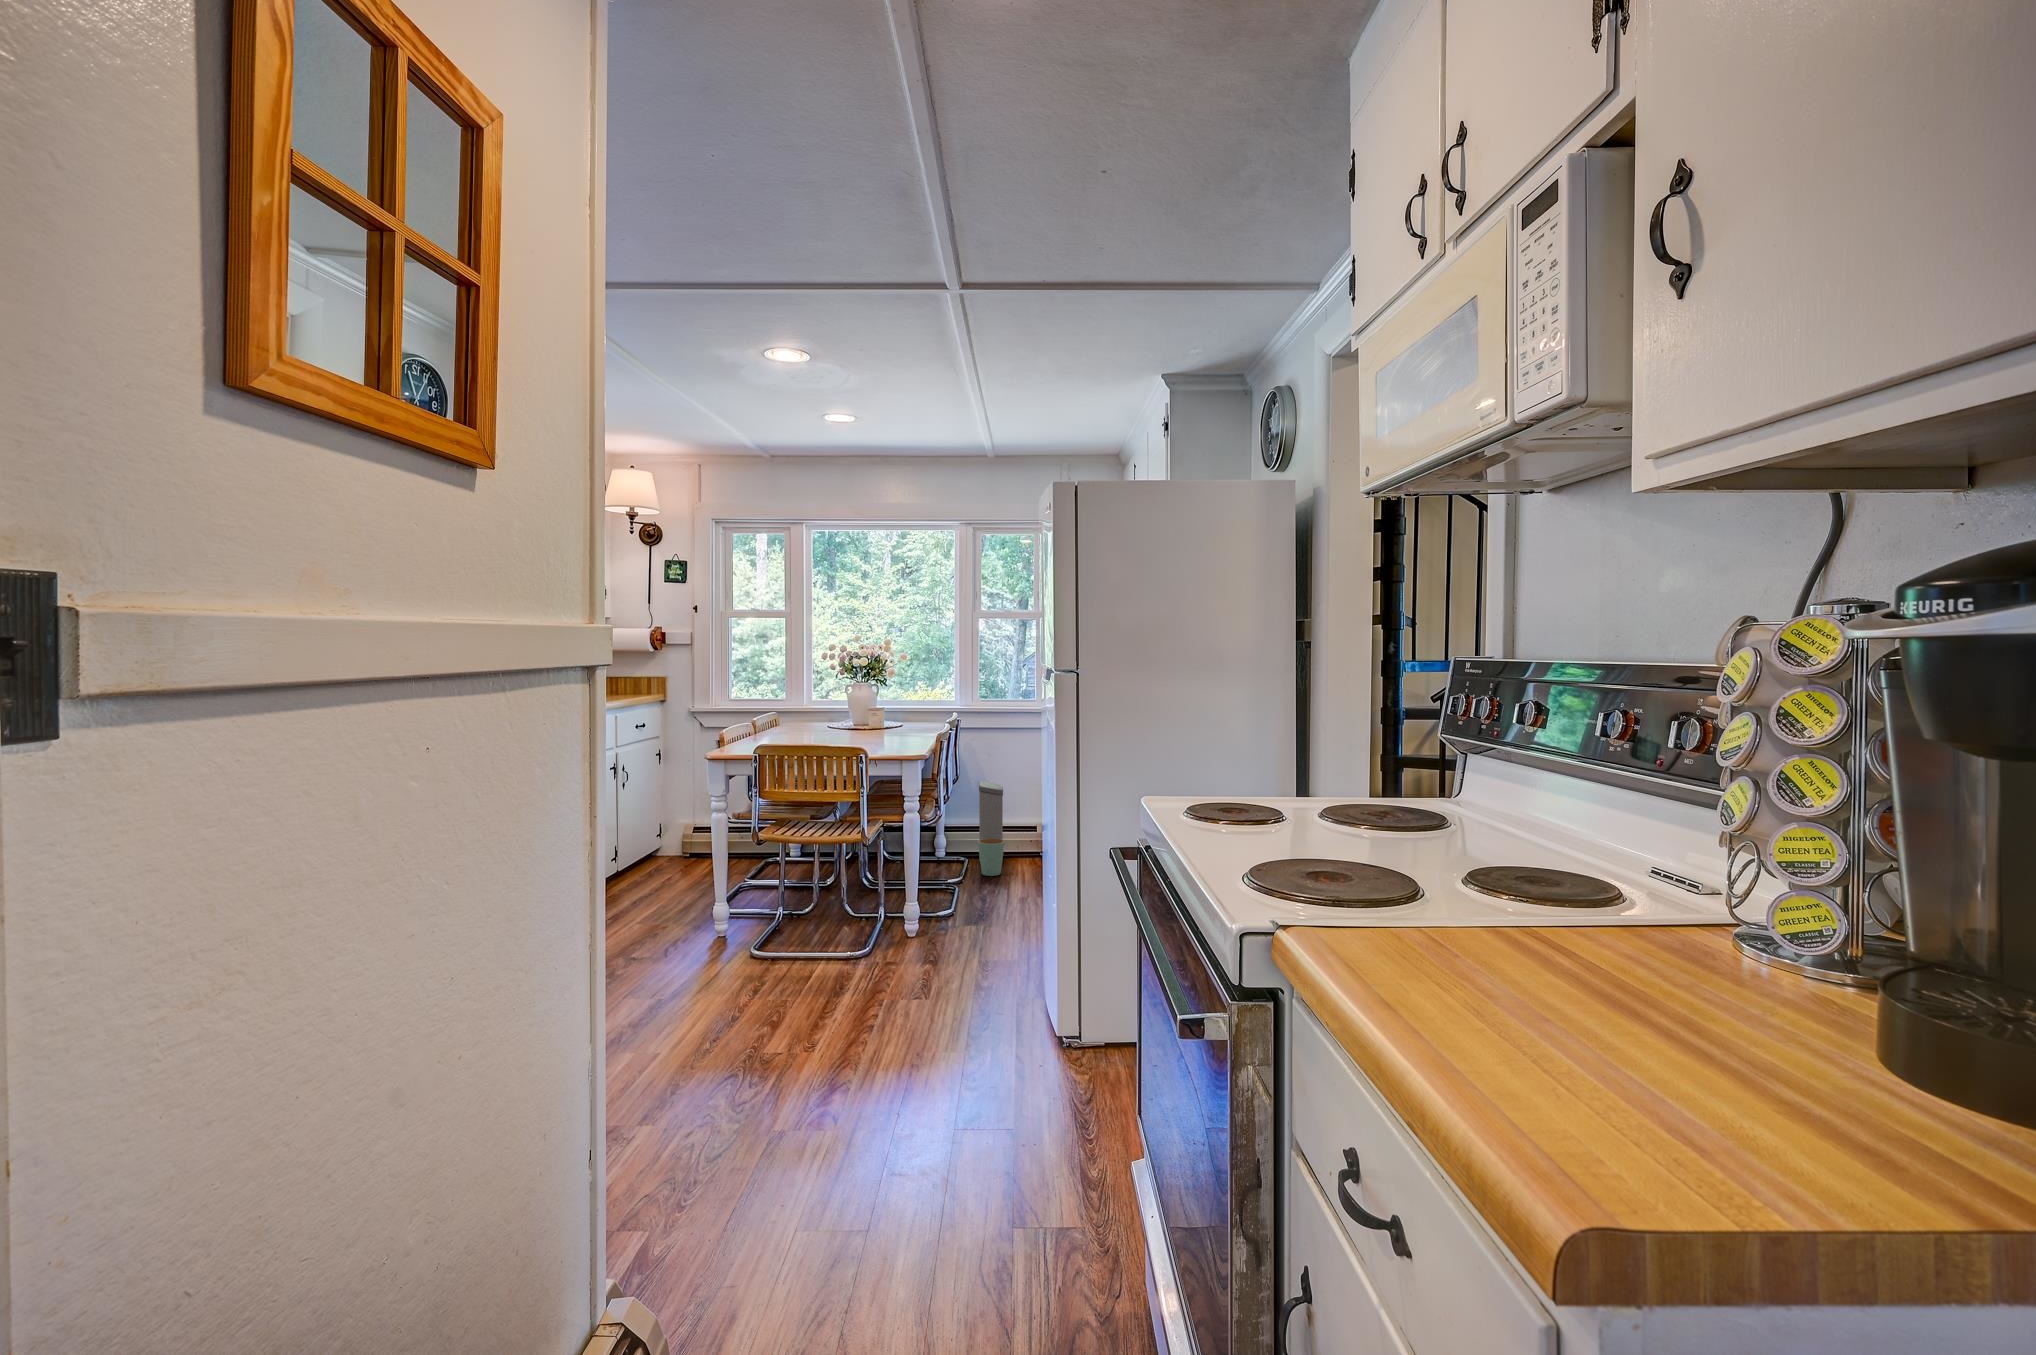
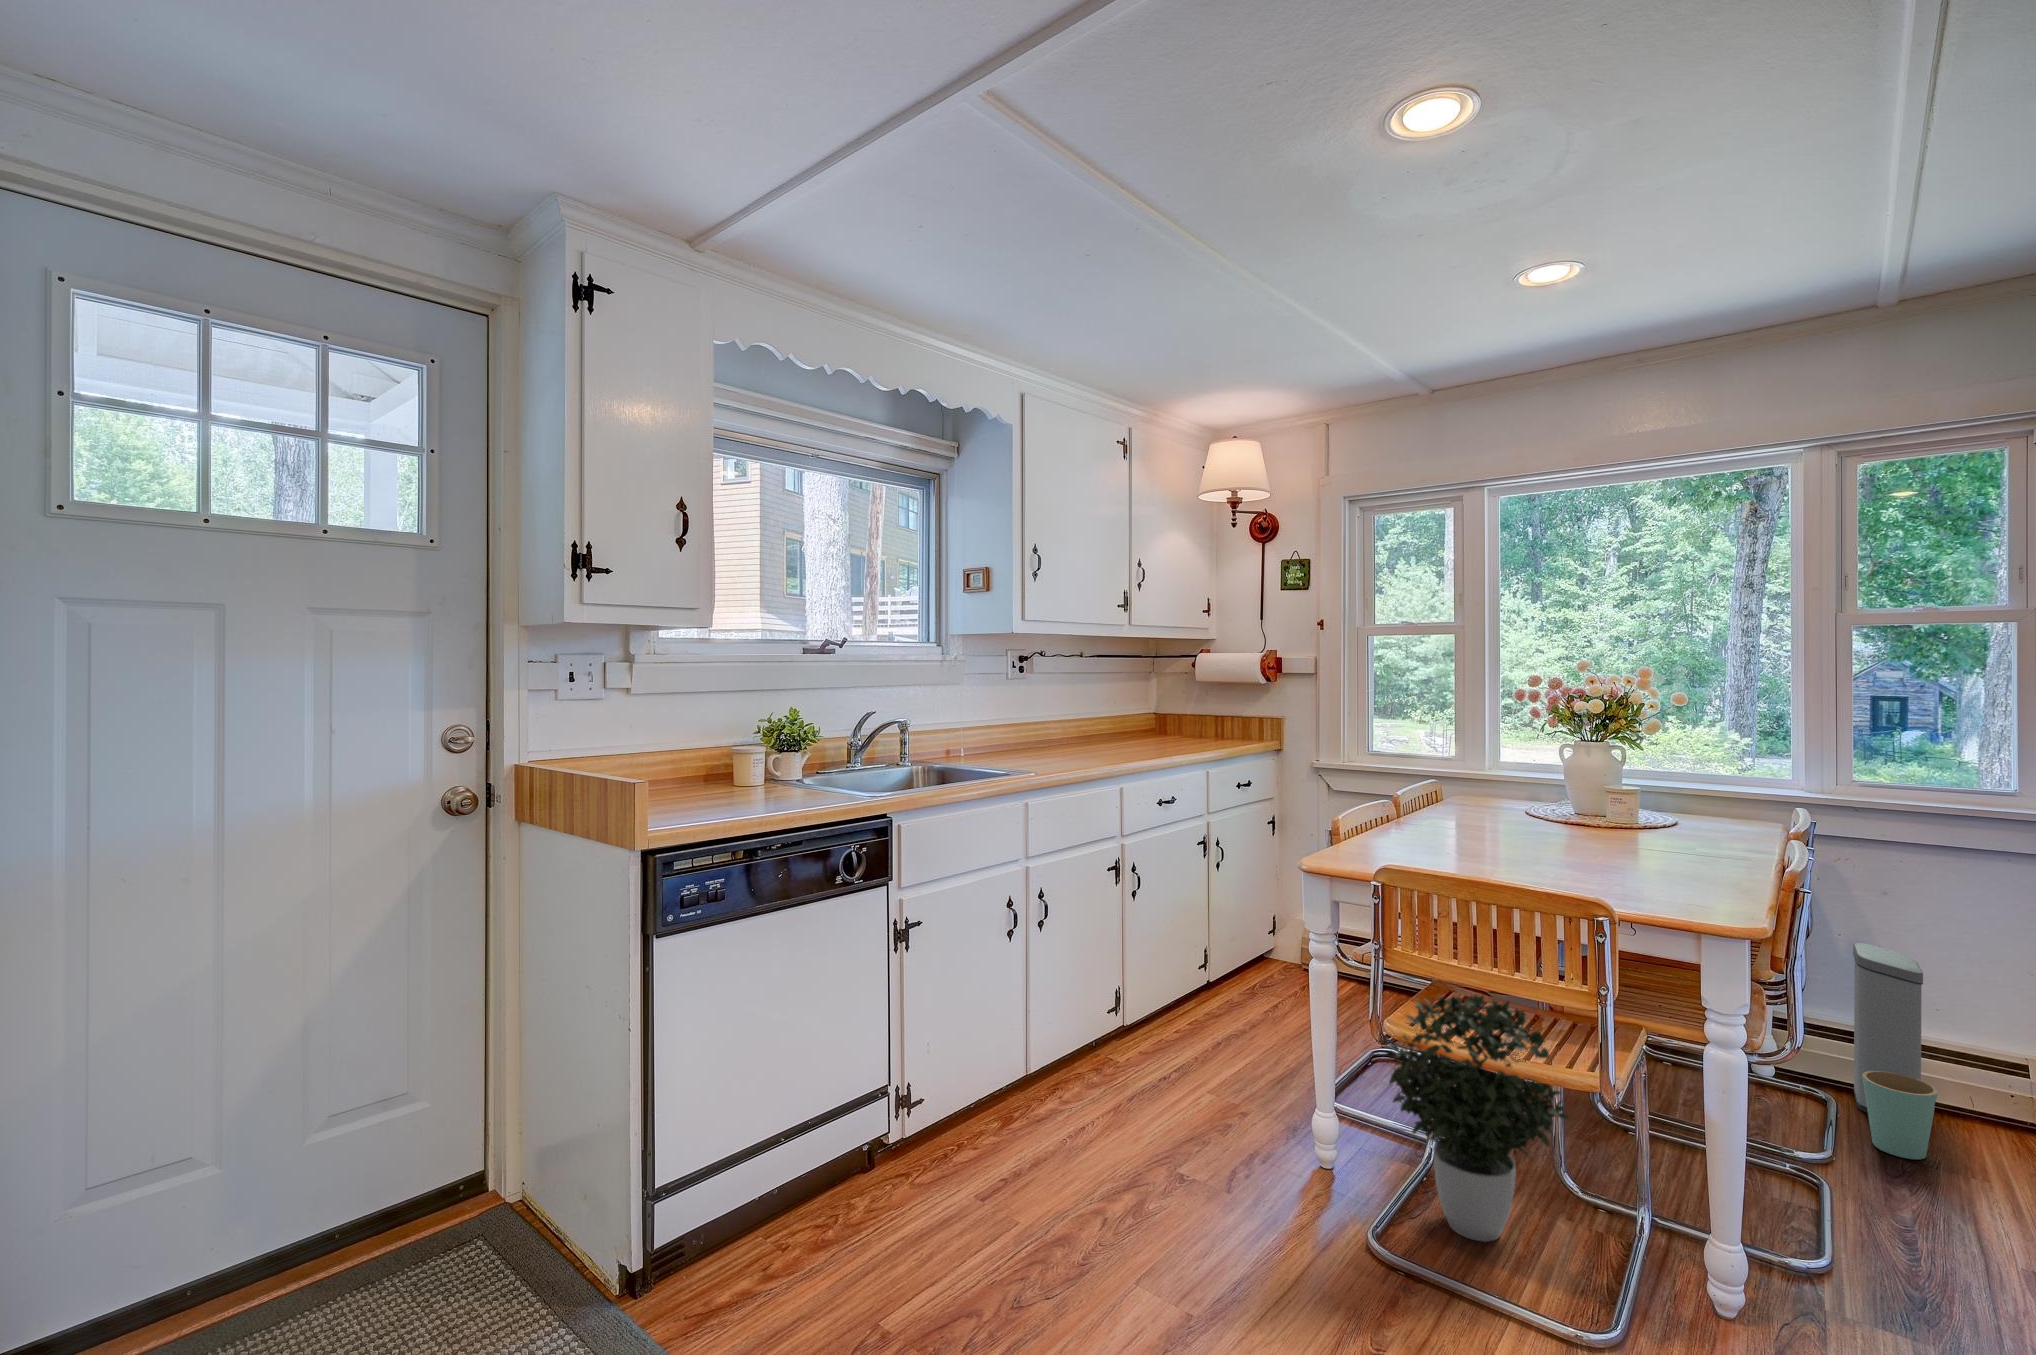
potted plant: none [756,813,849,943] -> present [1386,995,1570,1242]

